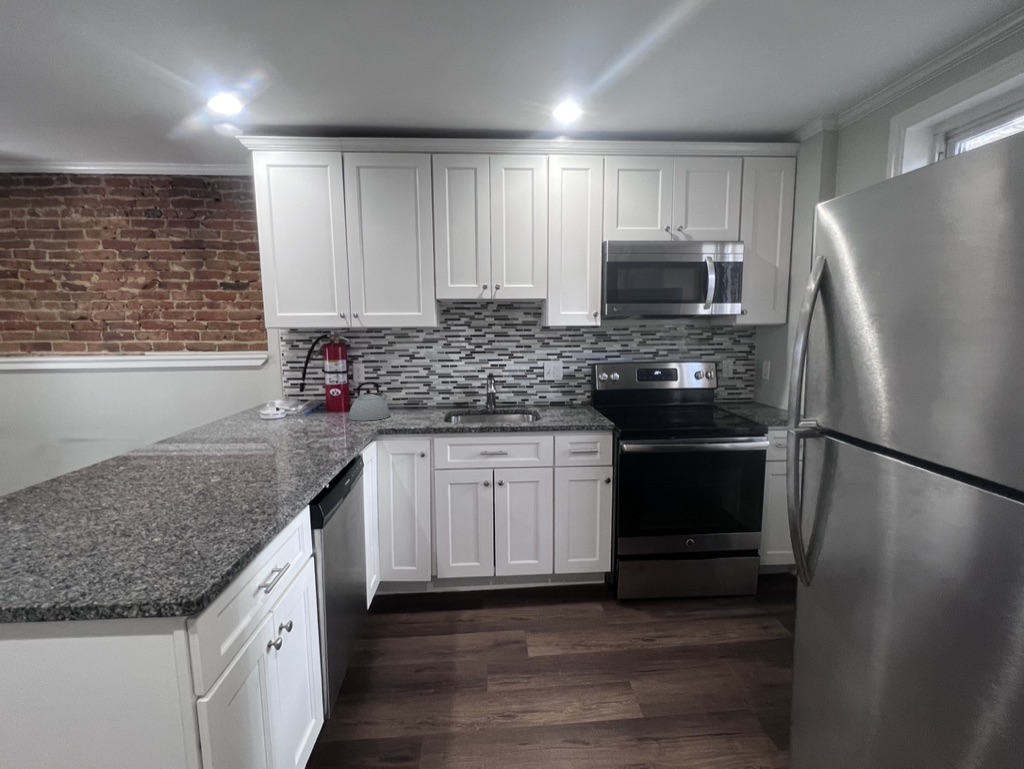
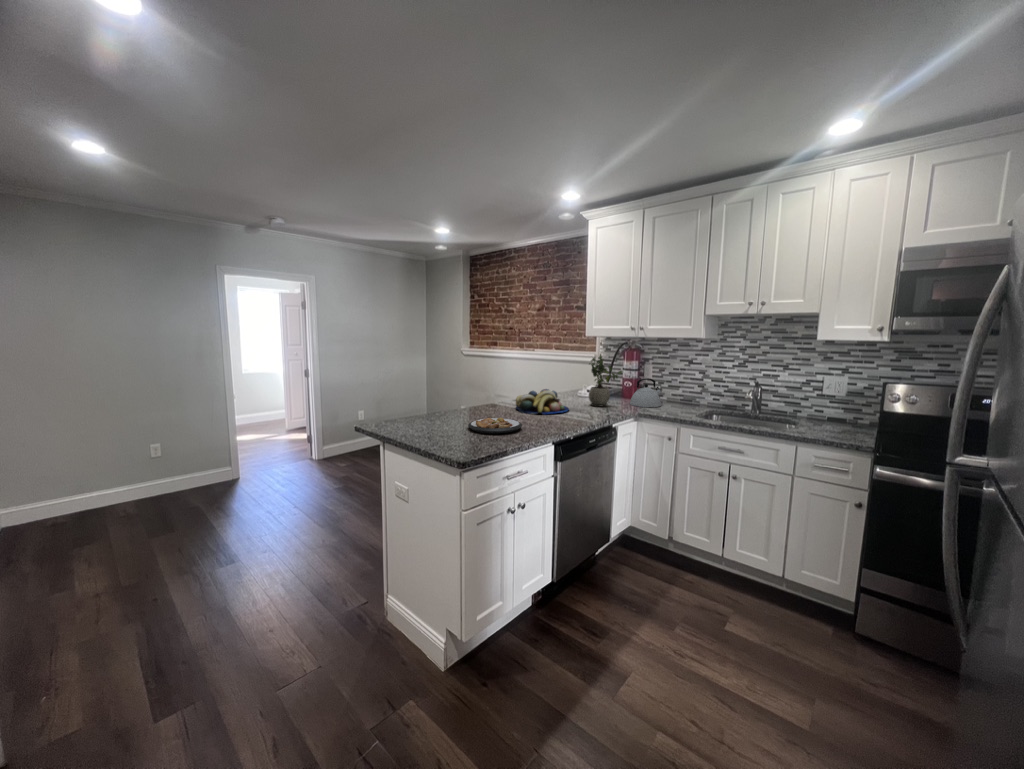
potted plant: none [288,355,344,431] -> present [589,356,622,406]
fruit bowl: none [162,417,275,470] -> present [516,389,569,415]
plate: none [78,491,226,544] -> present [468,418,522,434]

